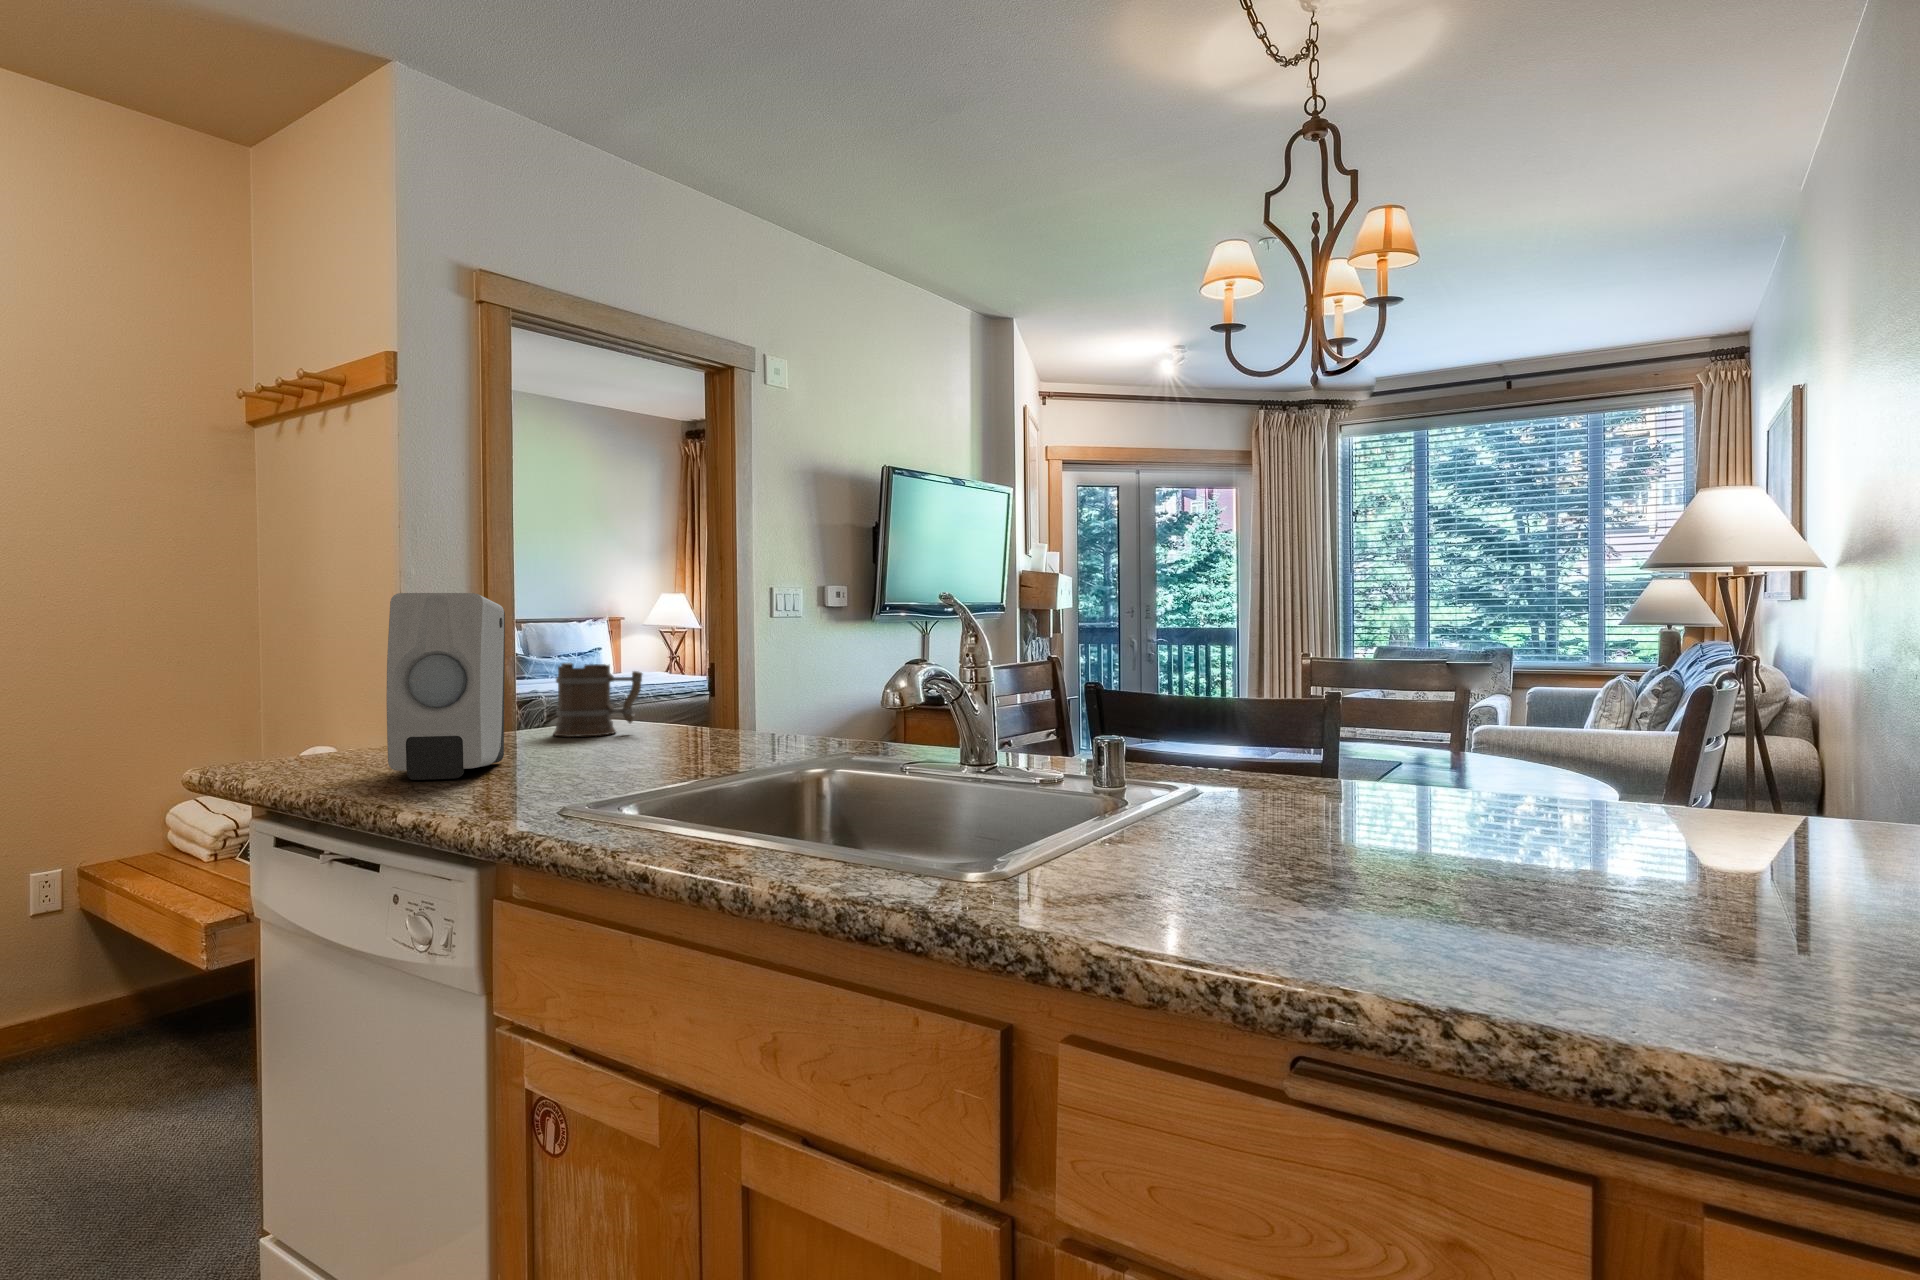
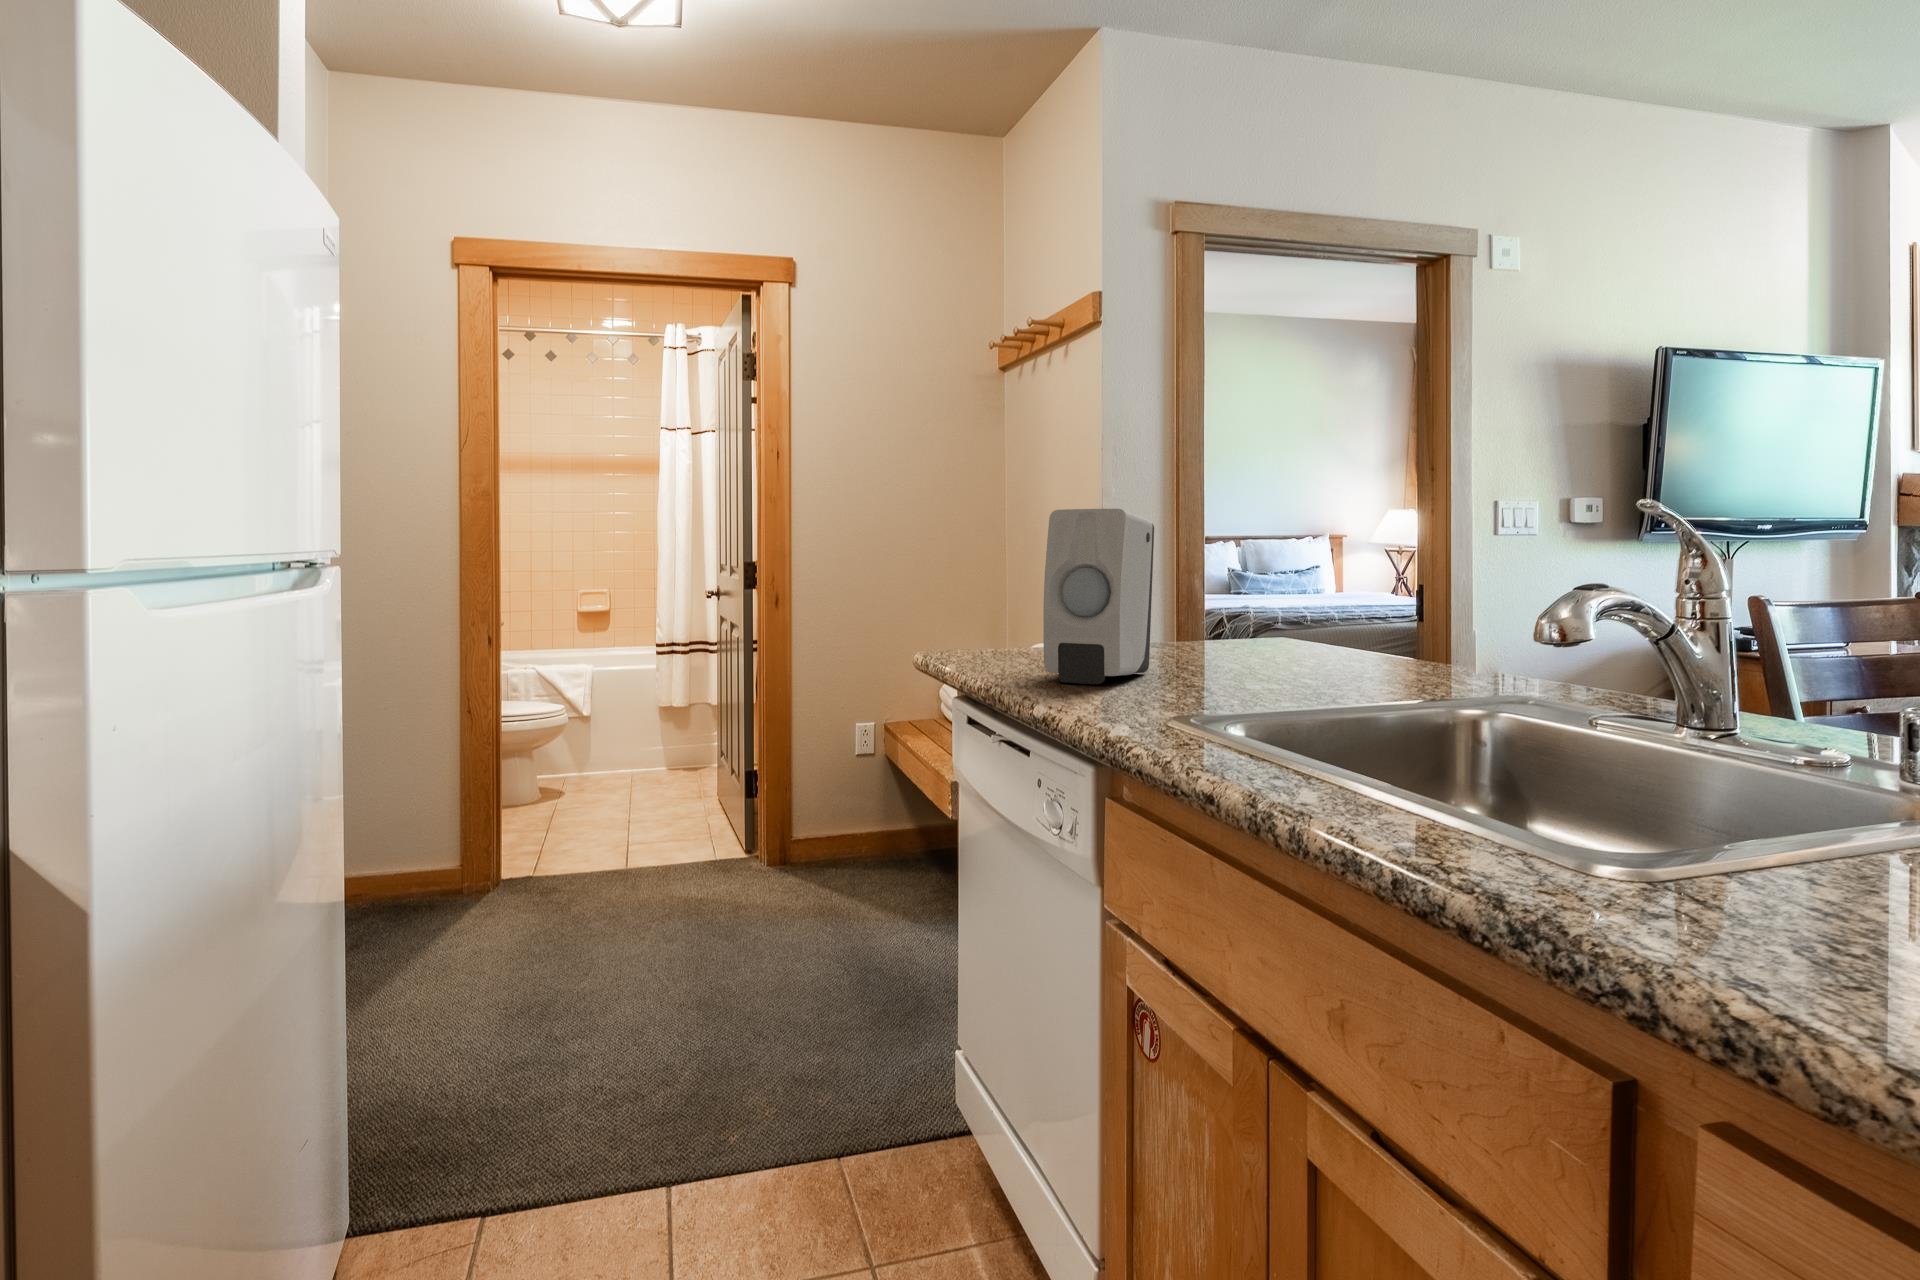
mug: present [553,663,642,737] -> none [1211,579,1302,654]

